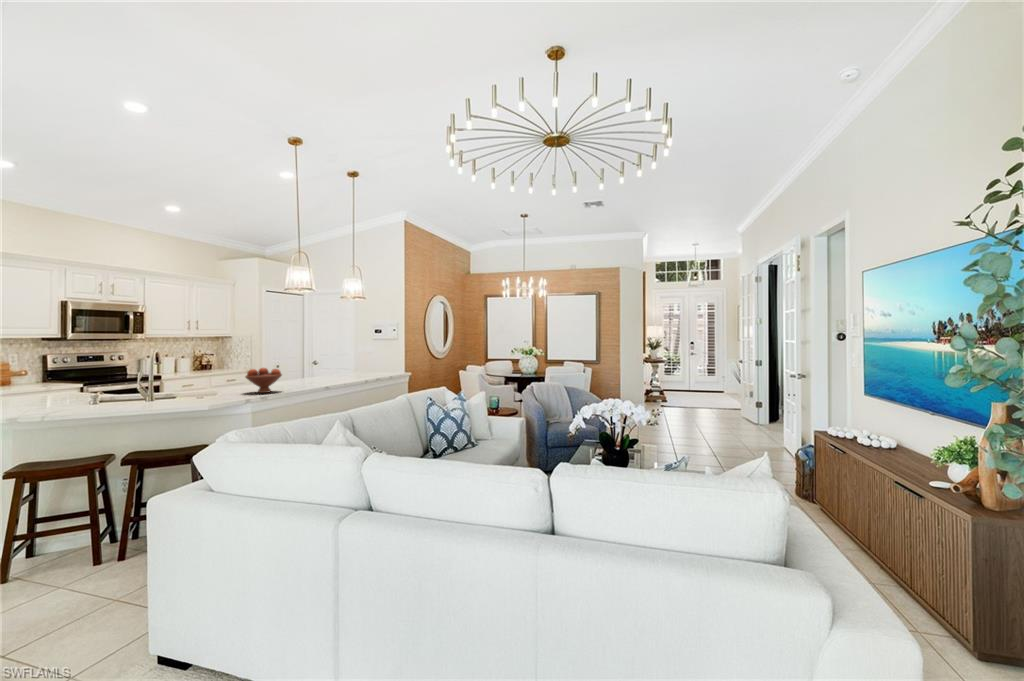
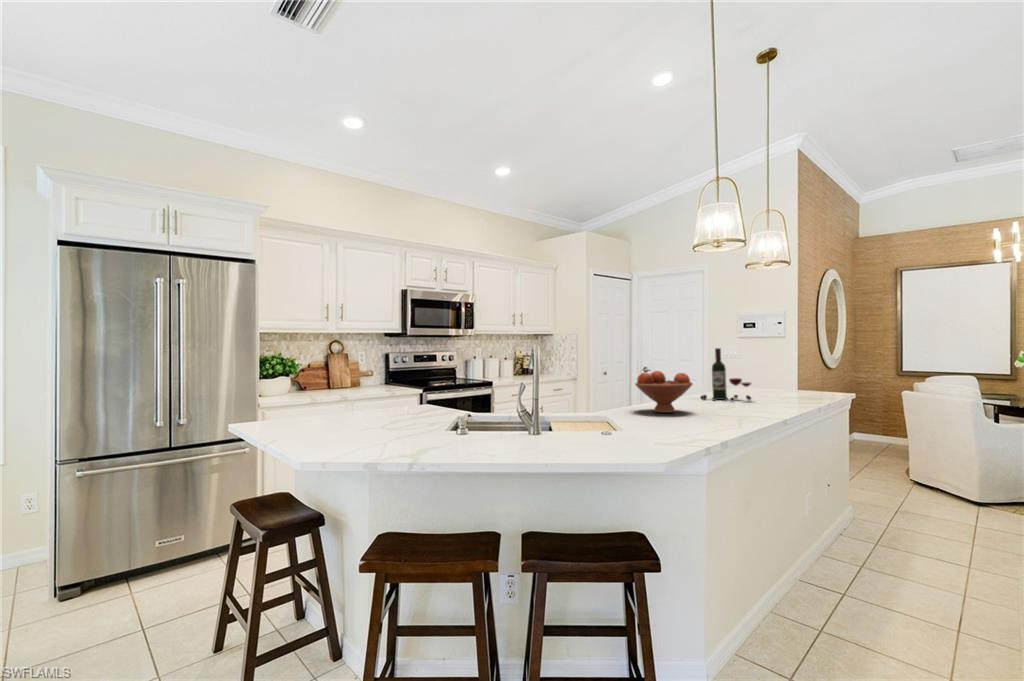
wine bottle: none [310,352,341,384] -> present [701,348,751,401]

